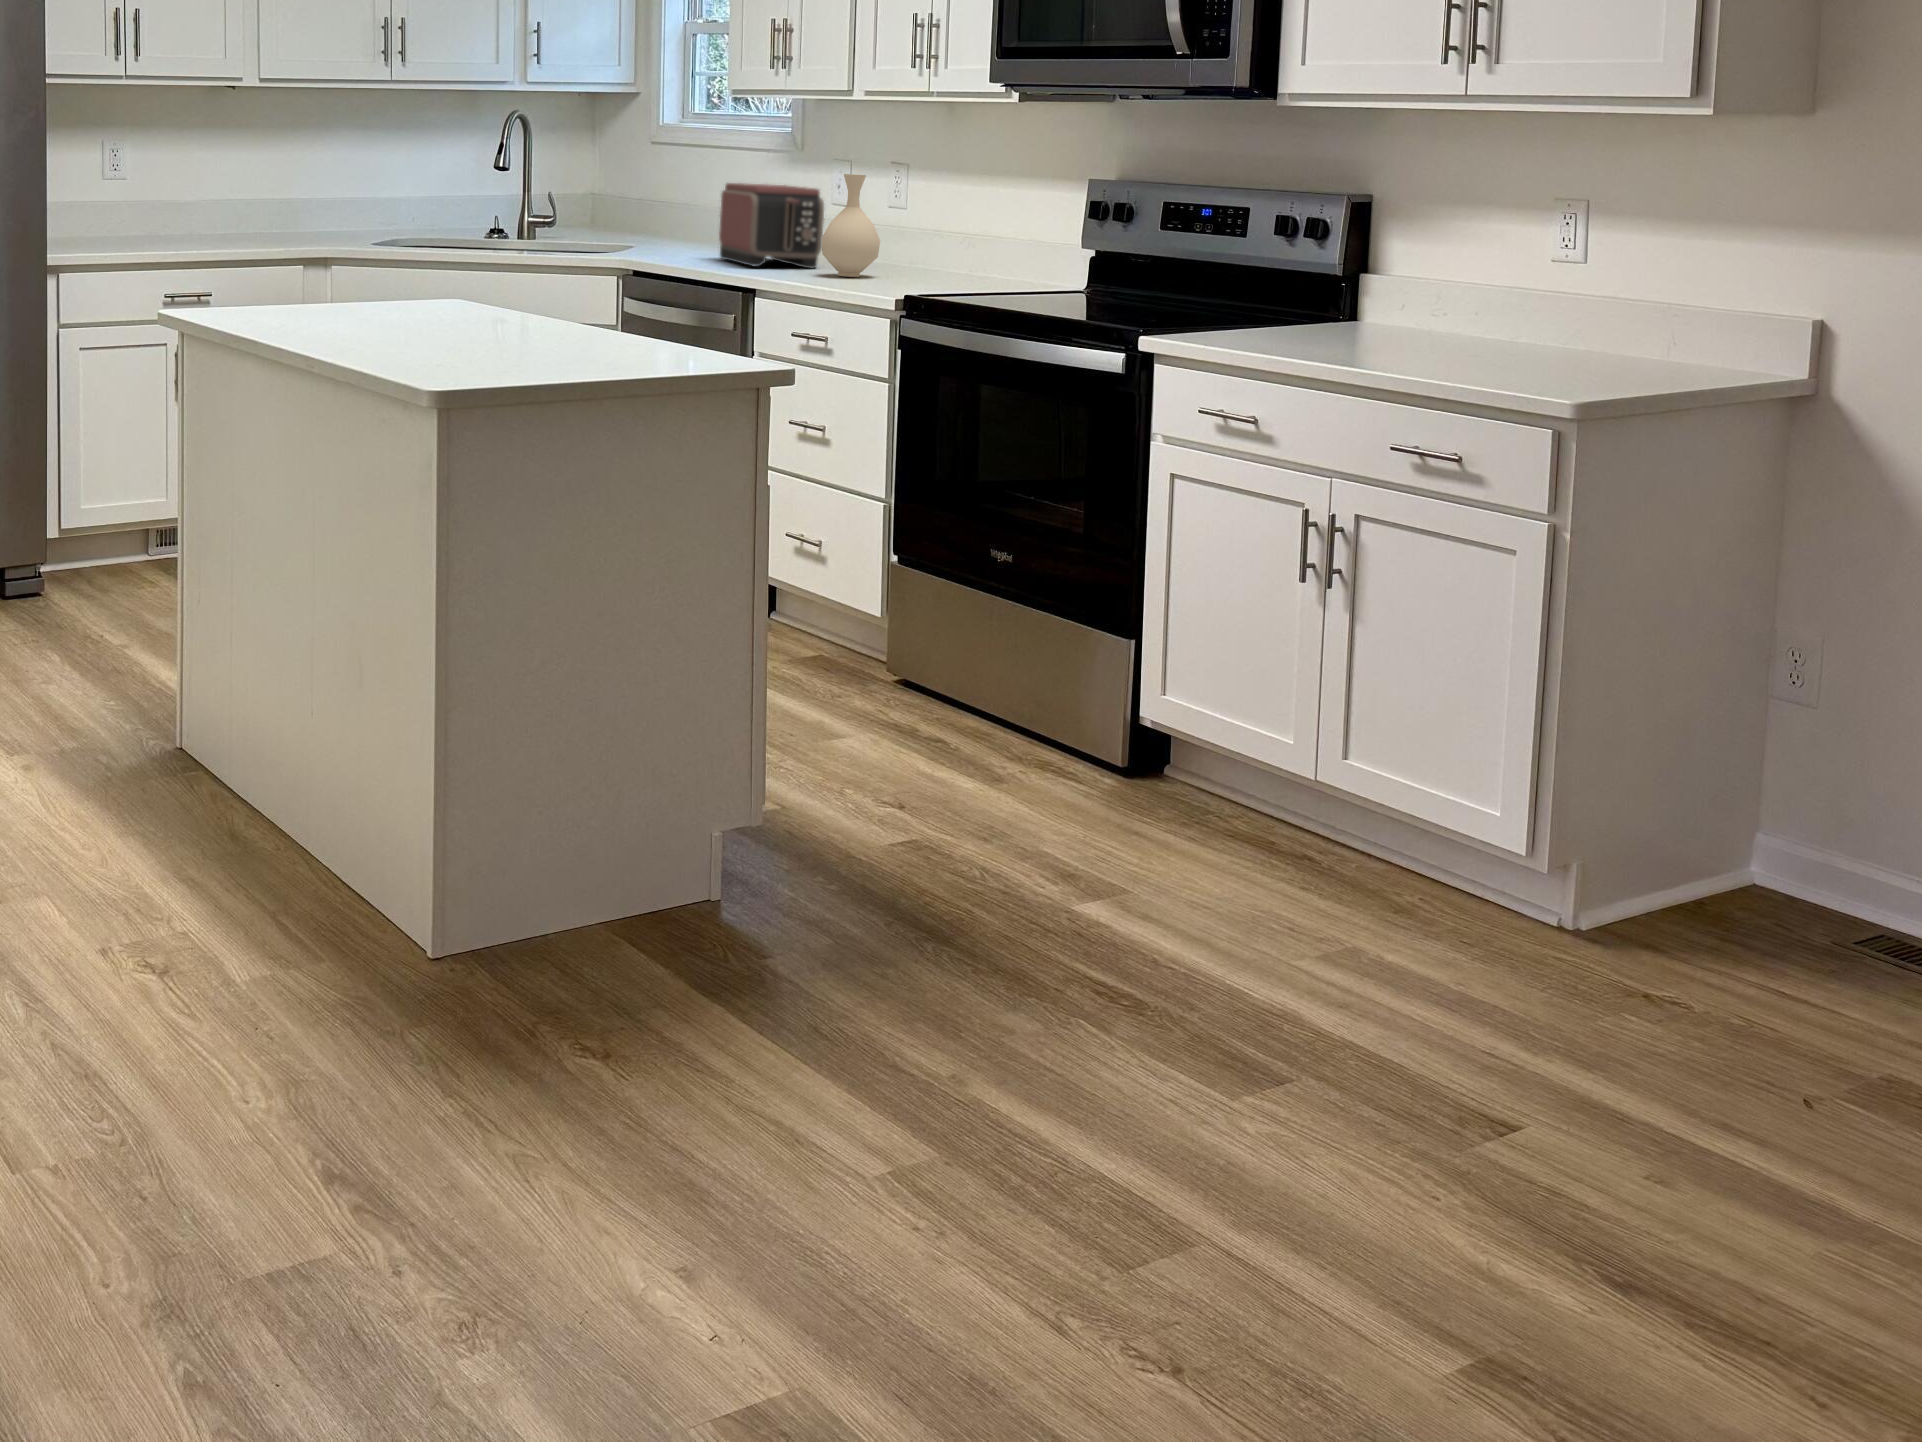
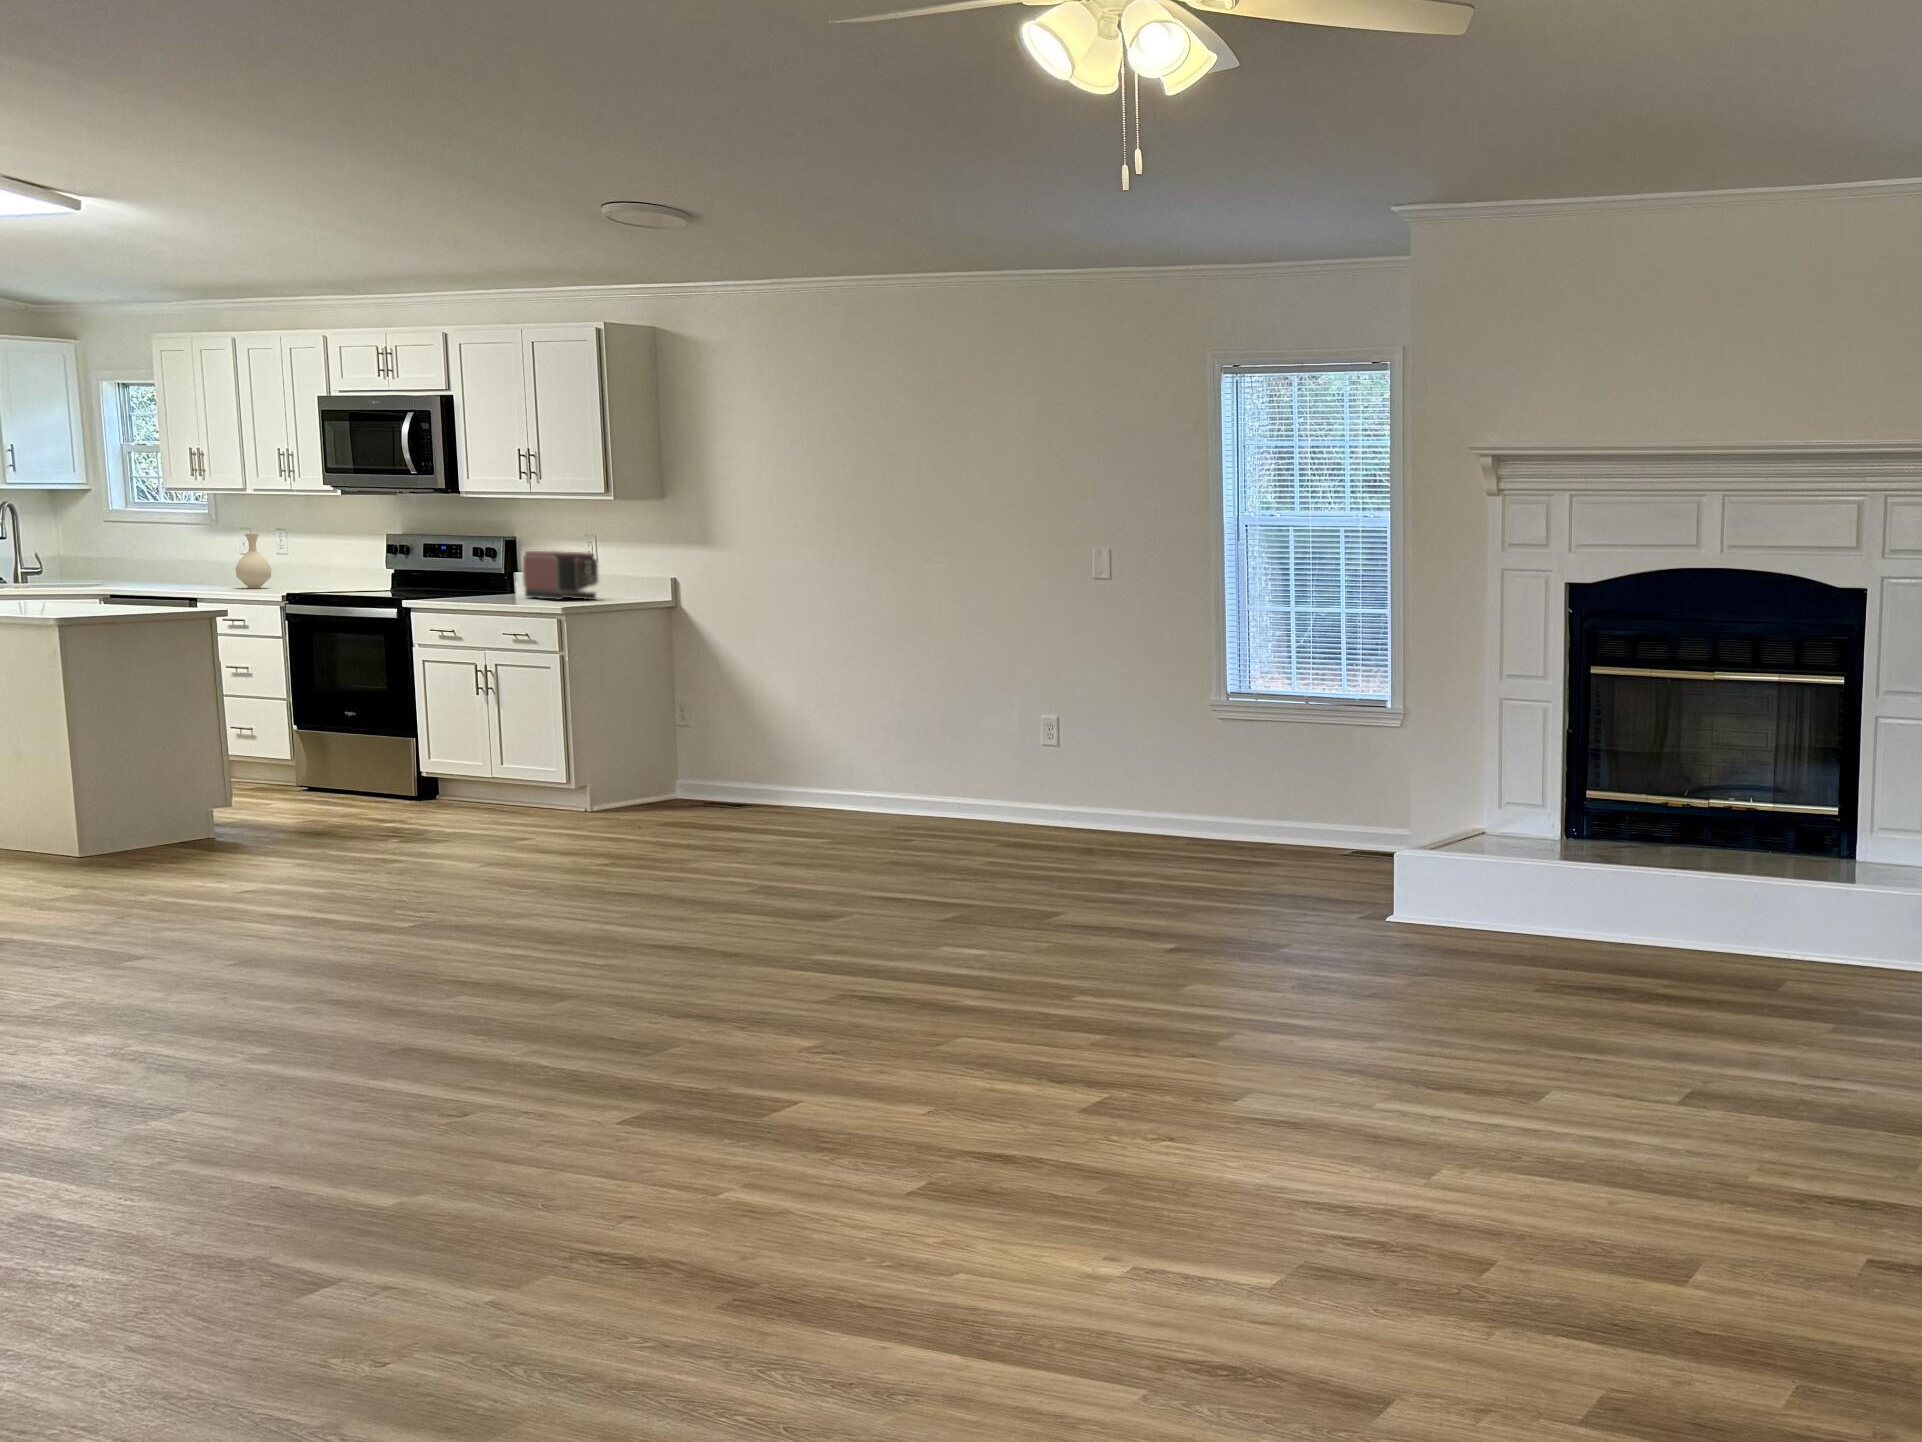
toaster: present [719,183,824,268] -> present [523,551,599,600]

